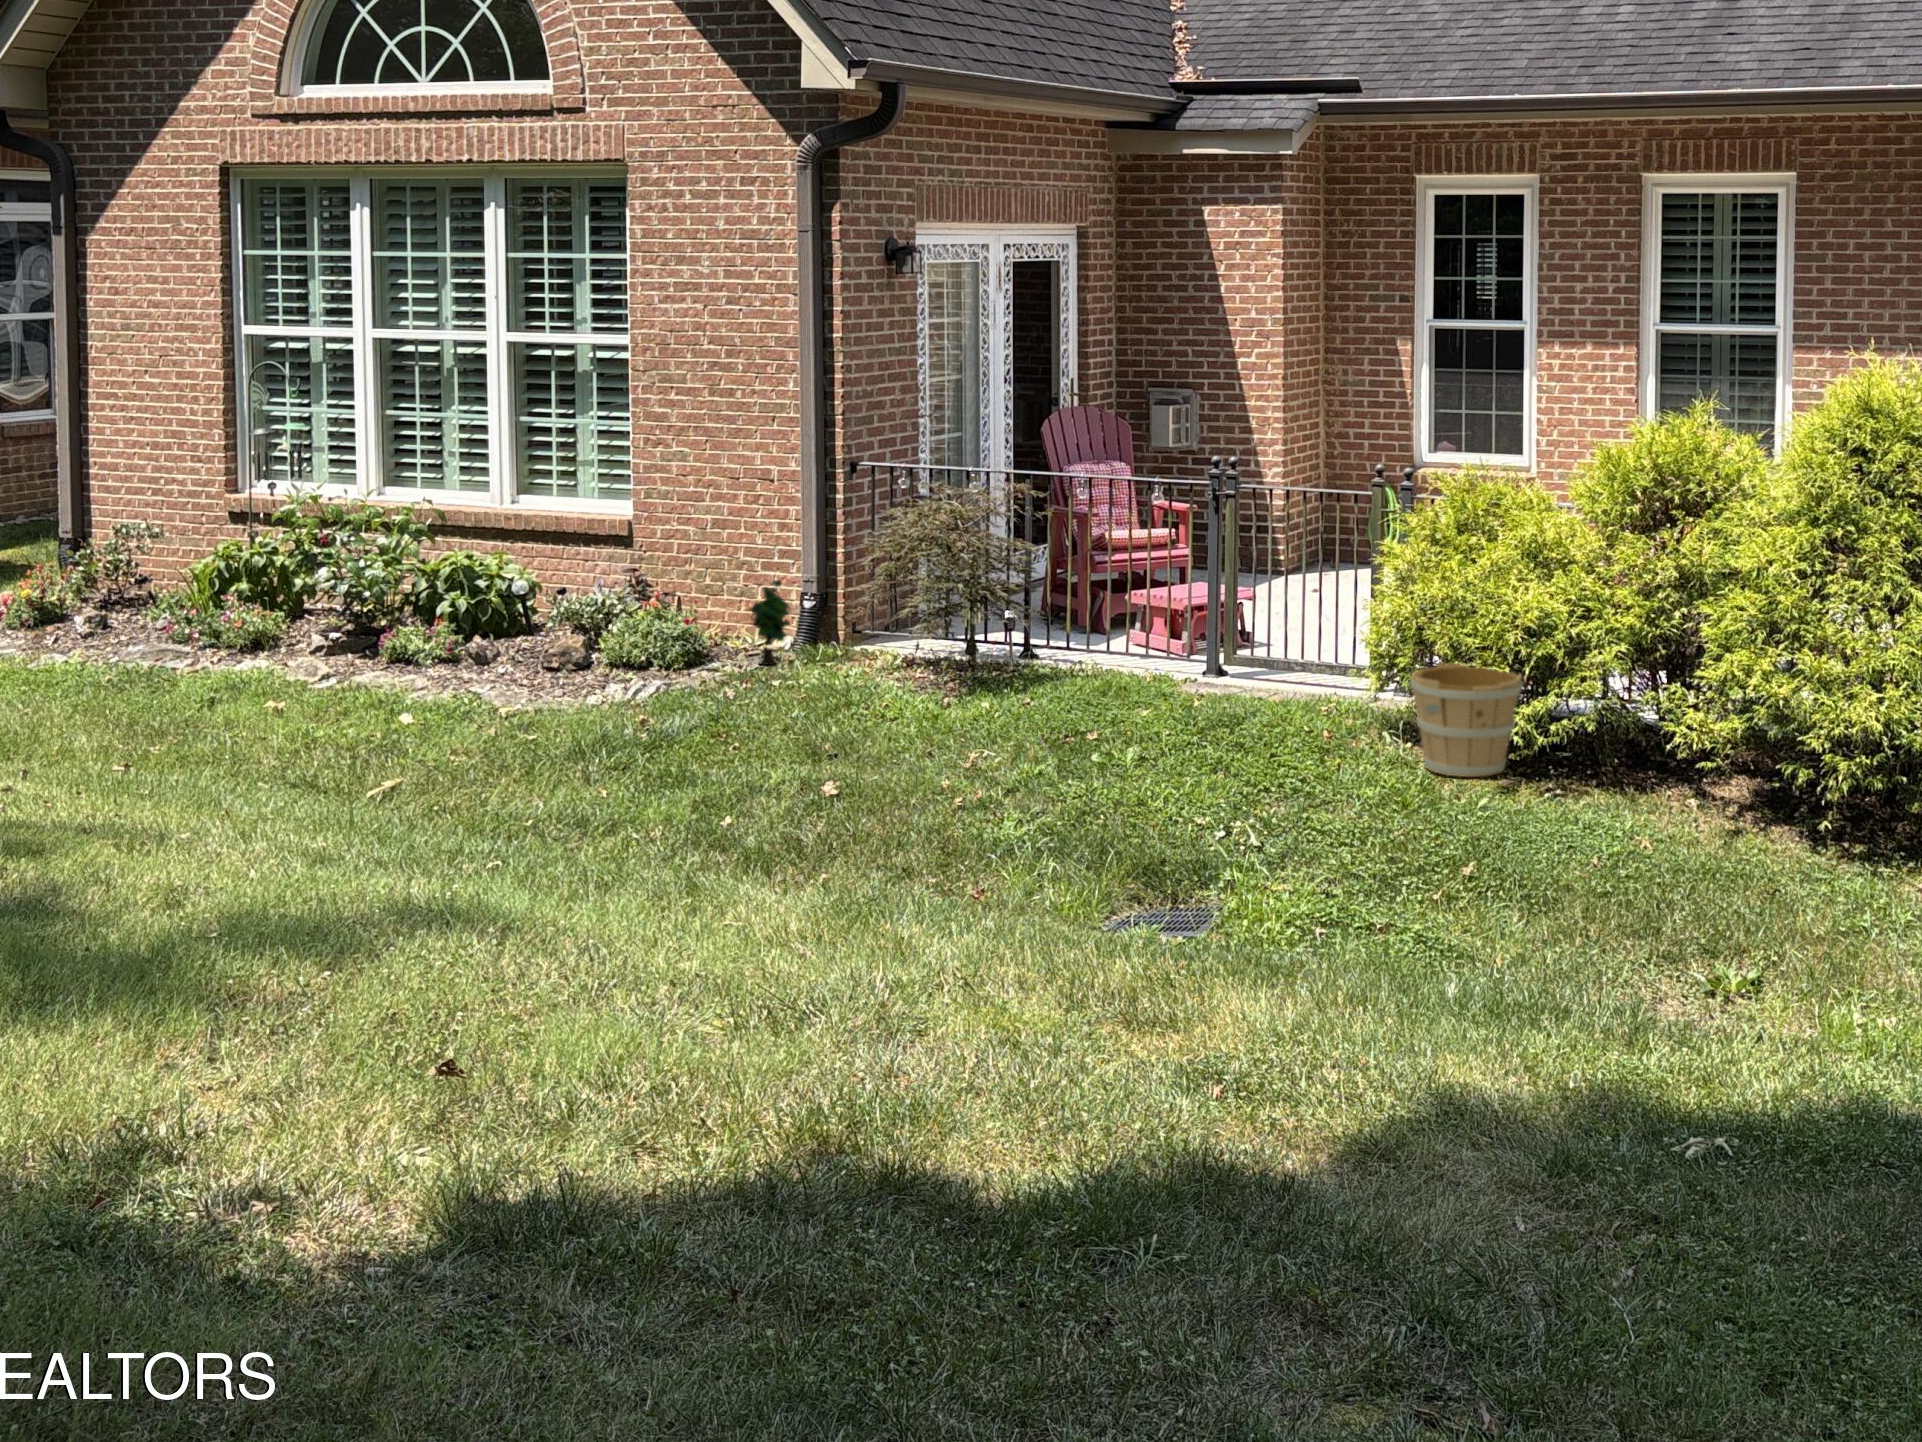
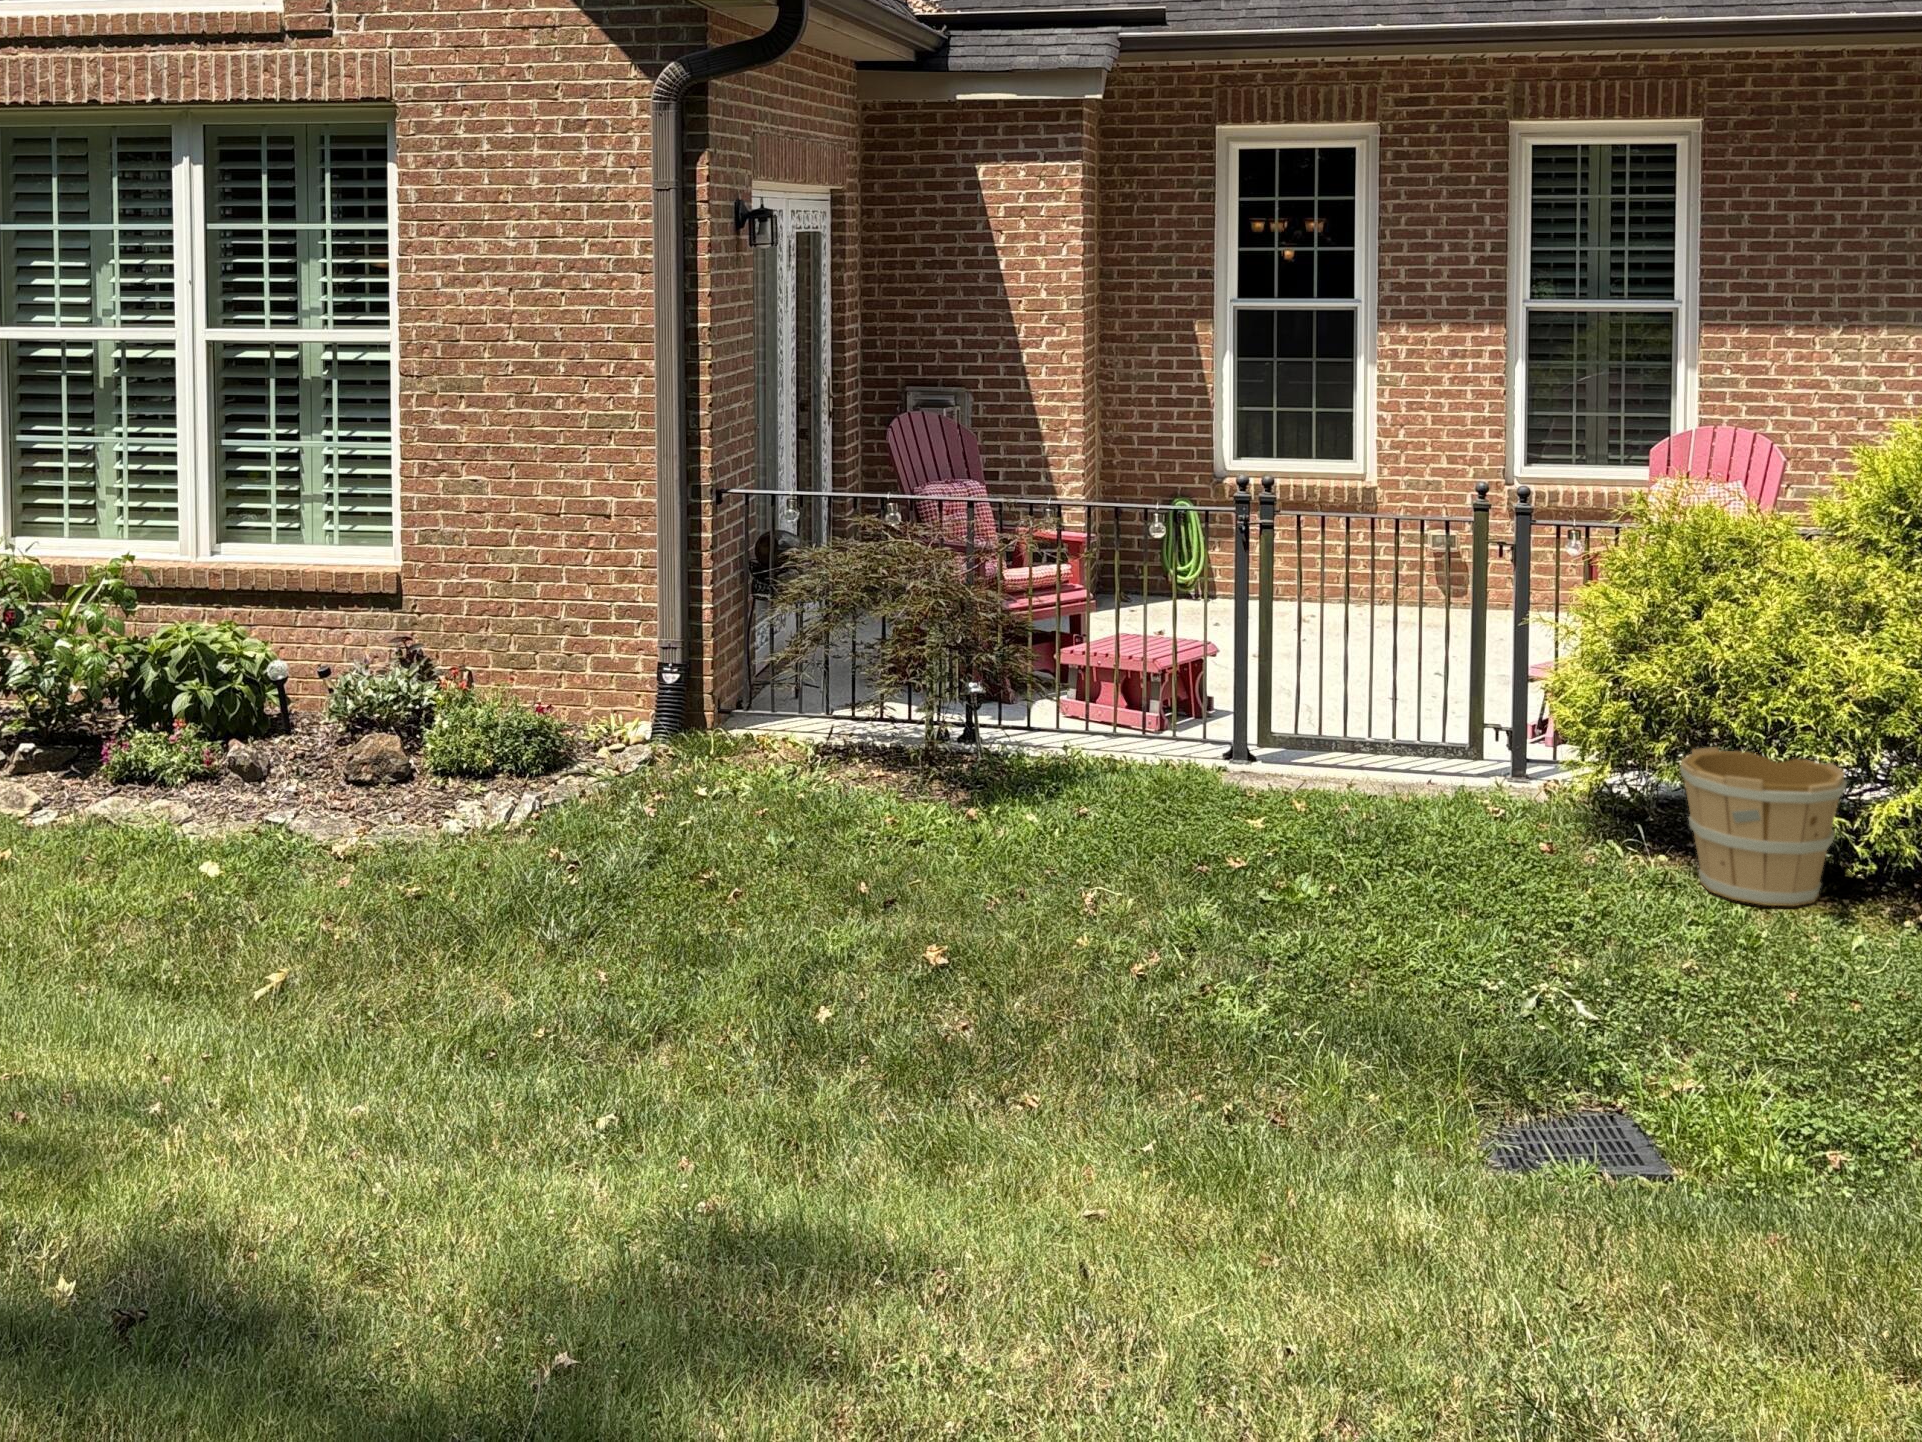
decorative plant: present [749,580,790,665] -> none [588,654,657,770]

